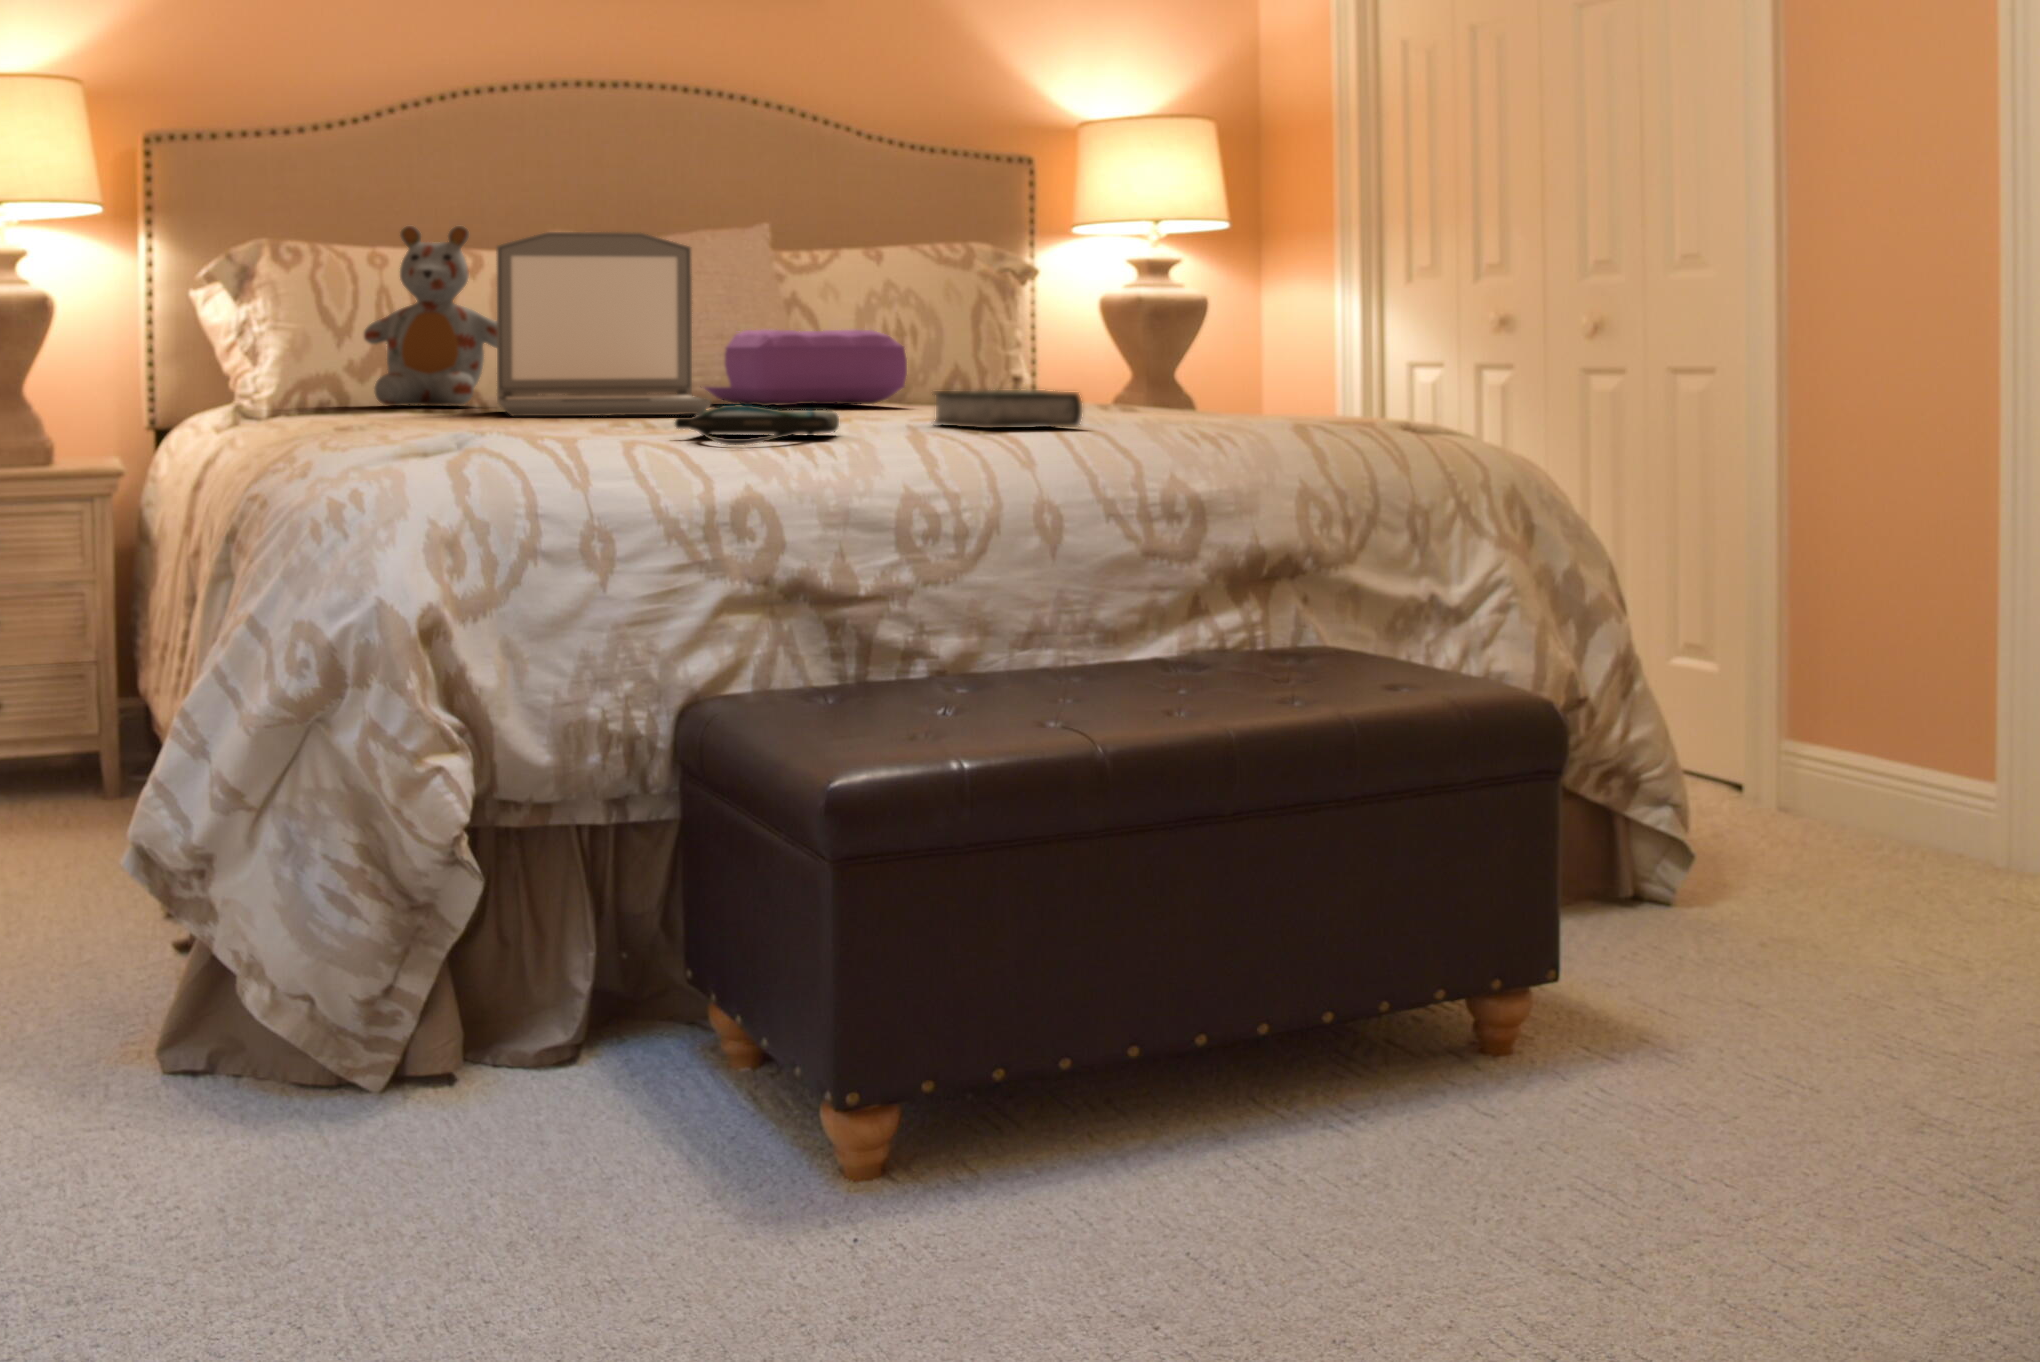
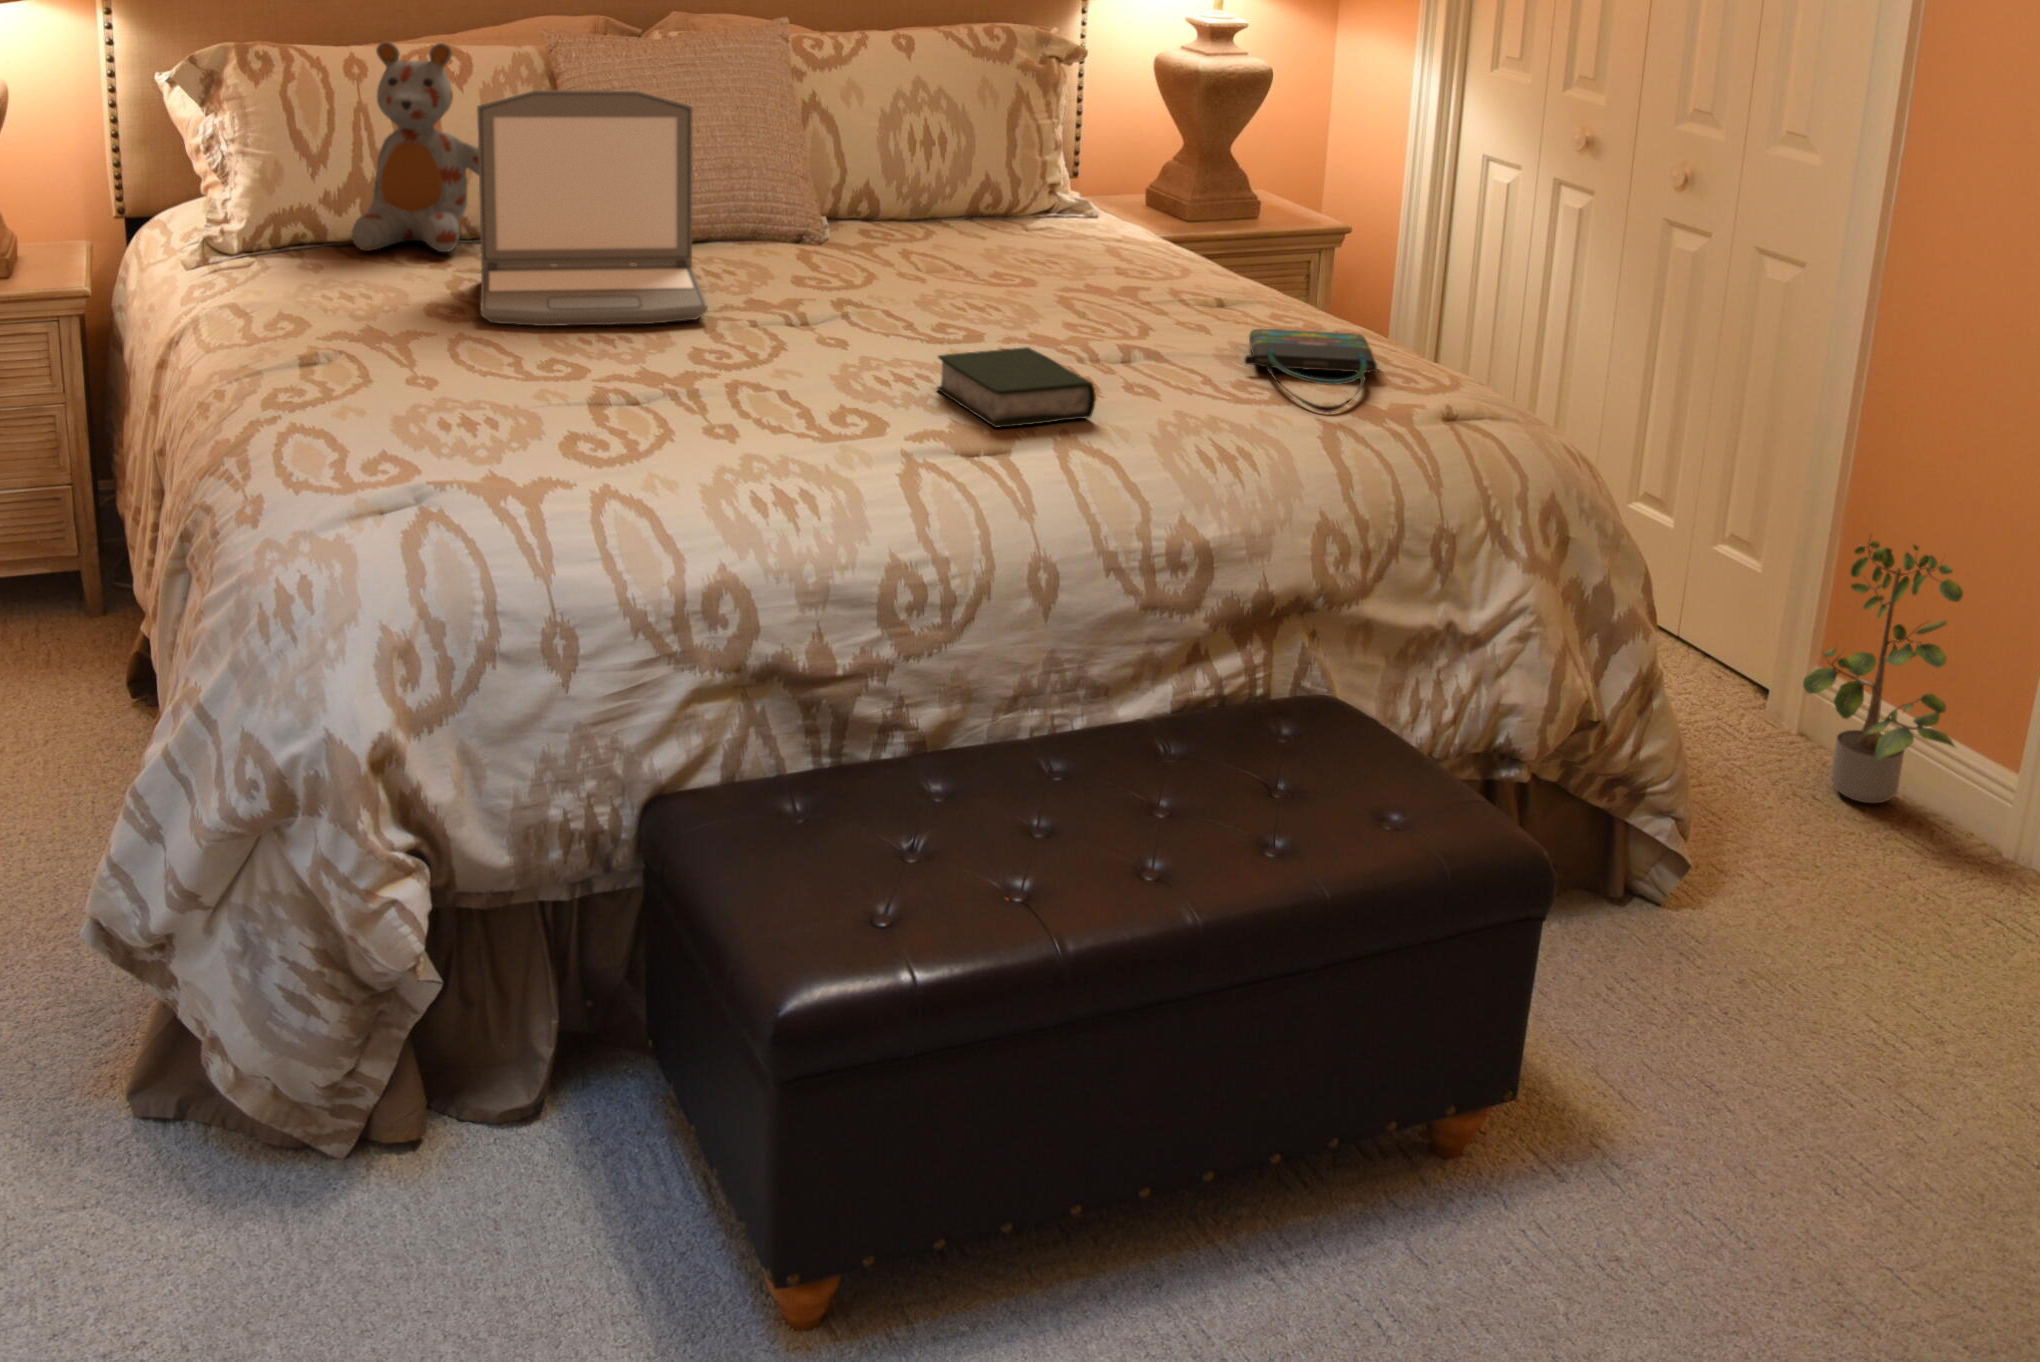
pillow: present [705,330,907,407] -> none [708,144,931,254]
tote bag: present [675,404,839,445] -> present [1244,329,1381,412]
potted plant: none [1769,579,1928,845] -> present [1803,541,1963,803]

